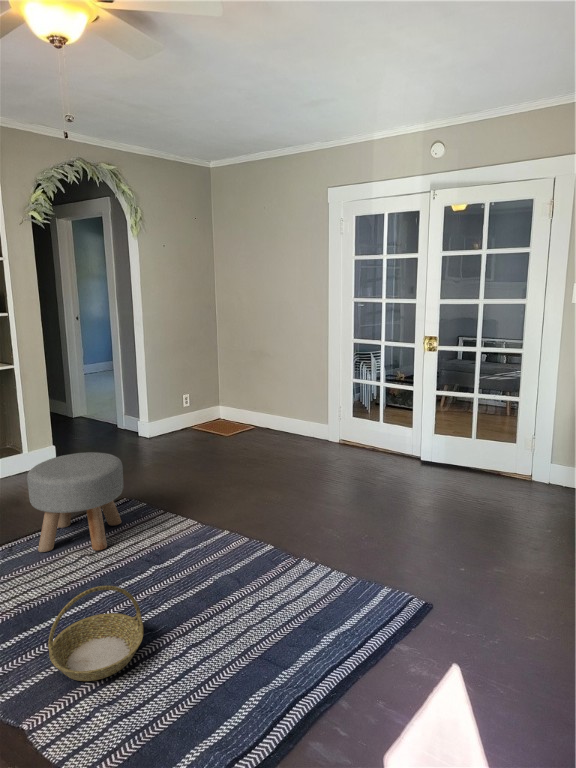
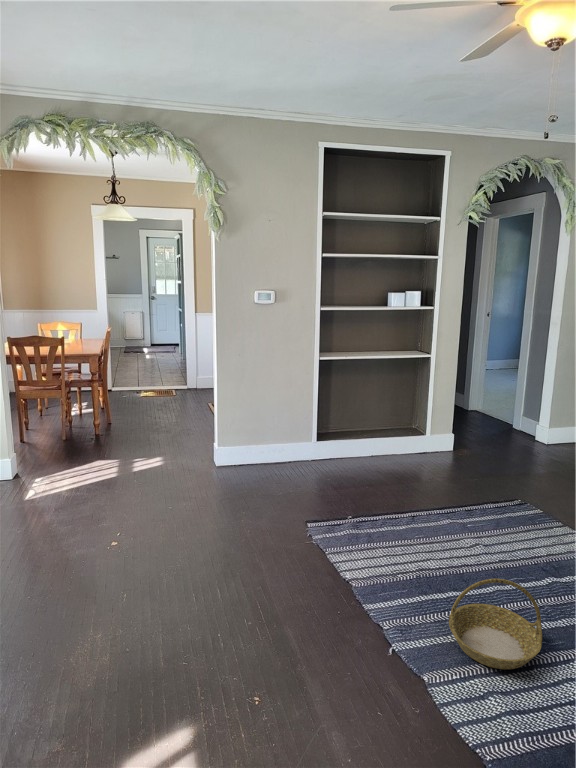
ottoman: present [27,452,123,552] -> none [437,445,529,544]

